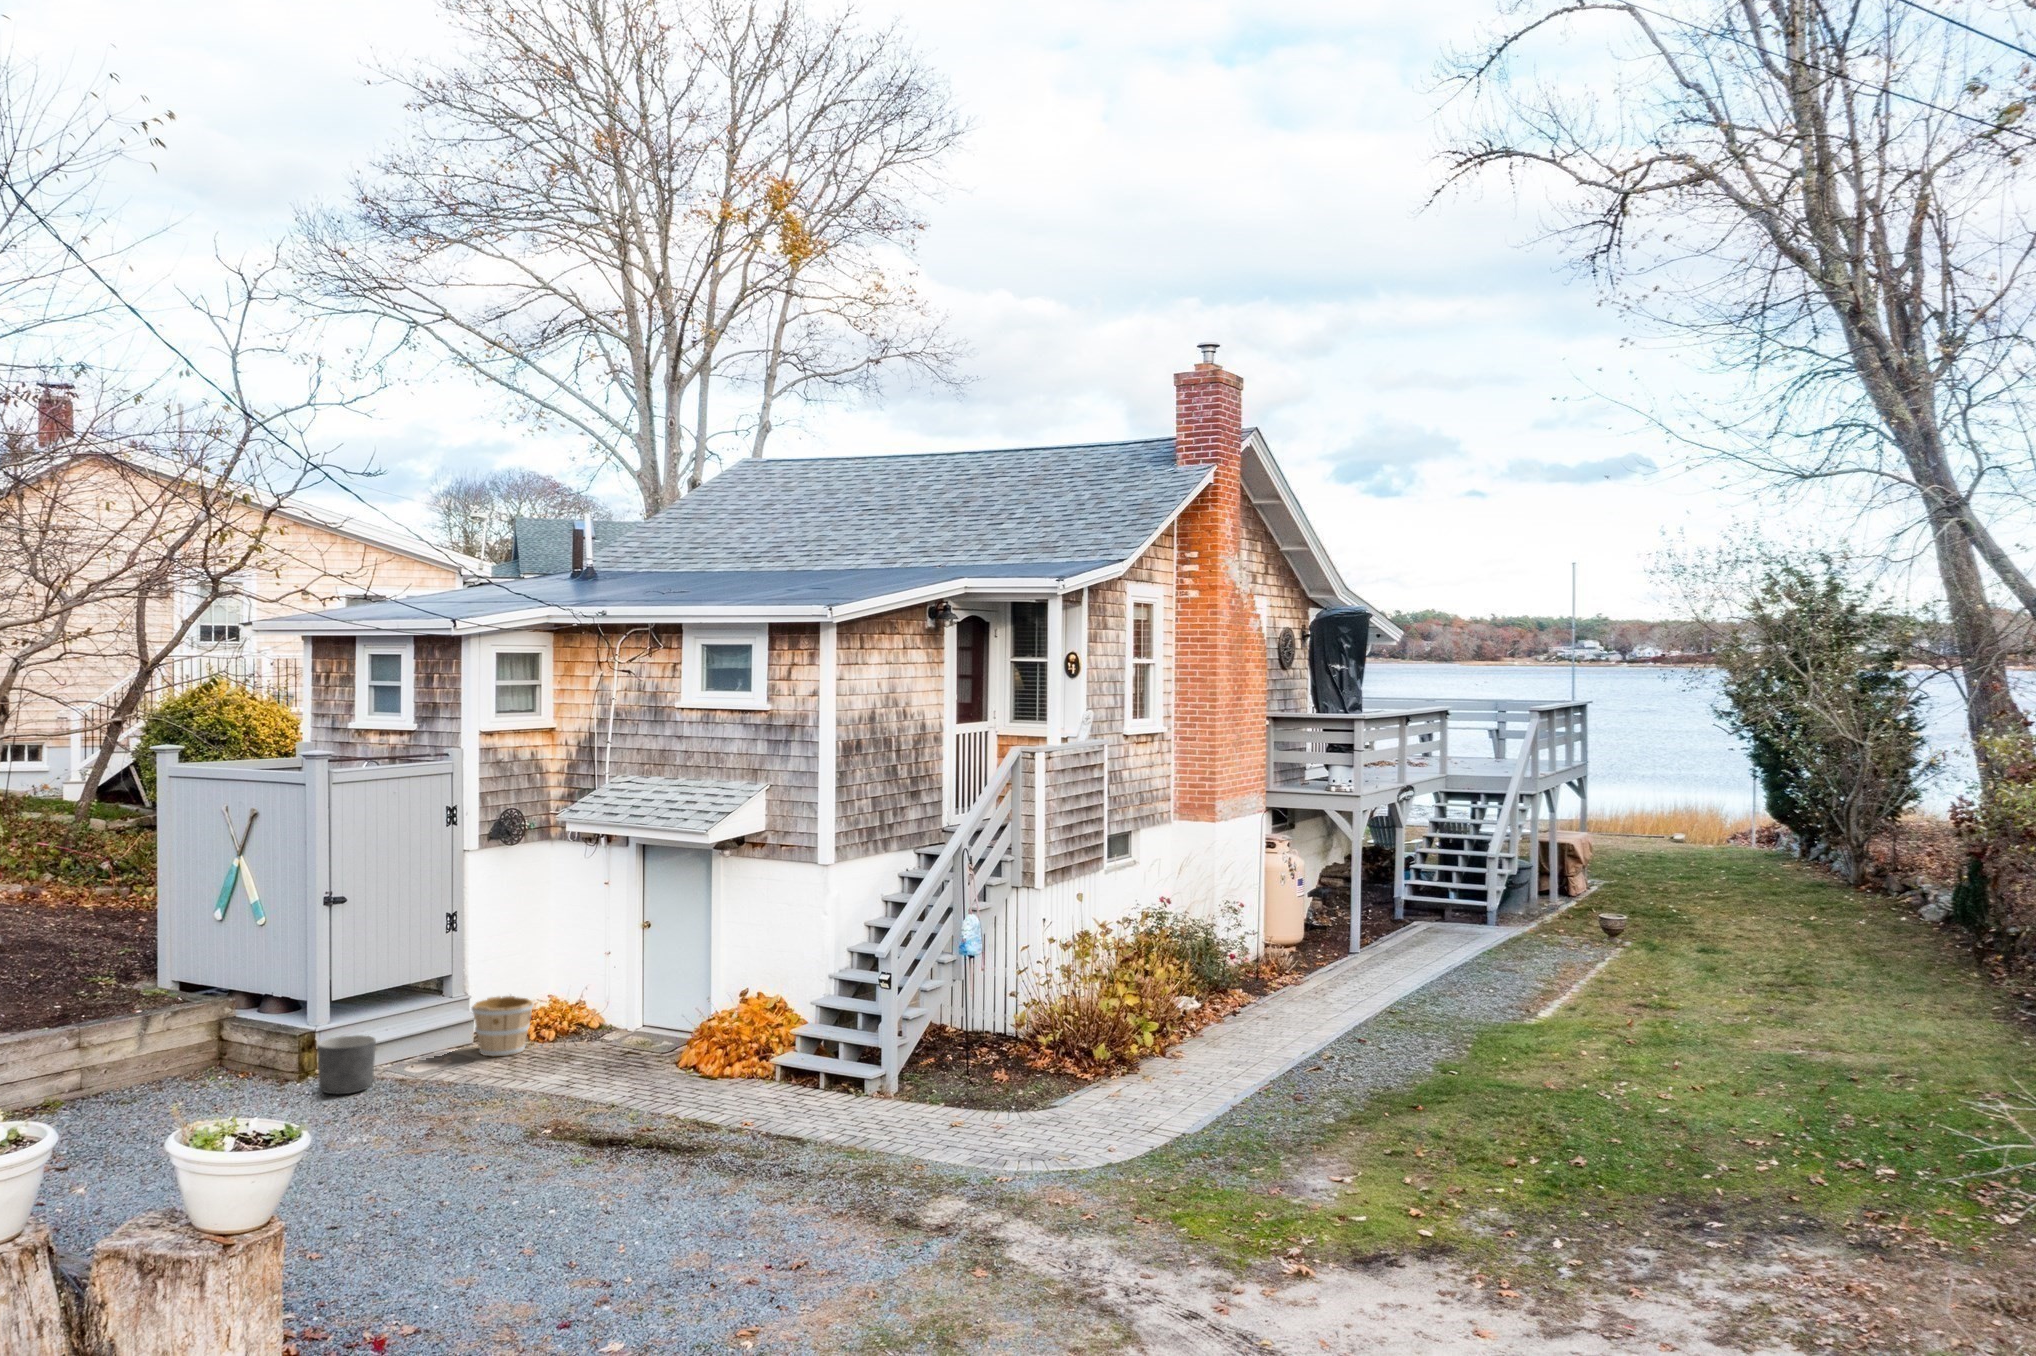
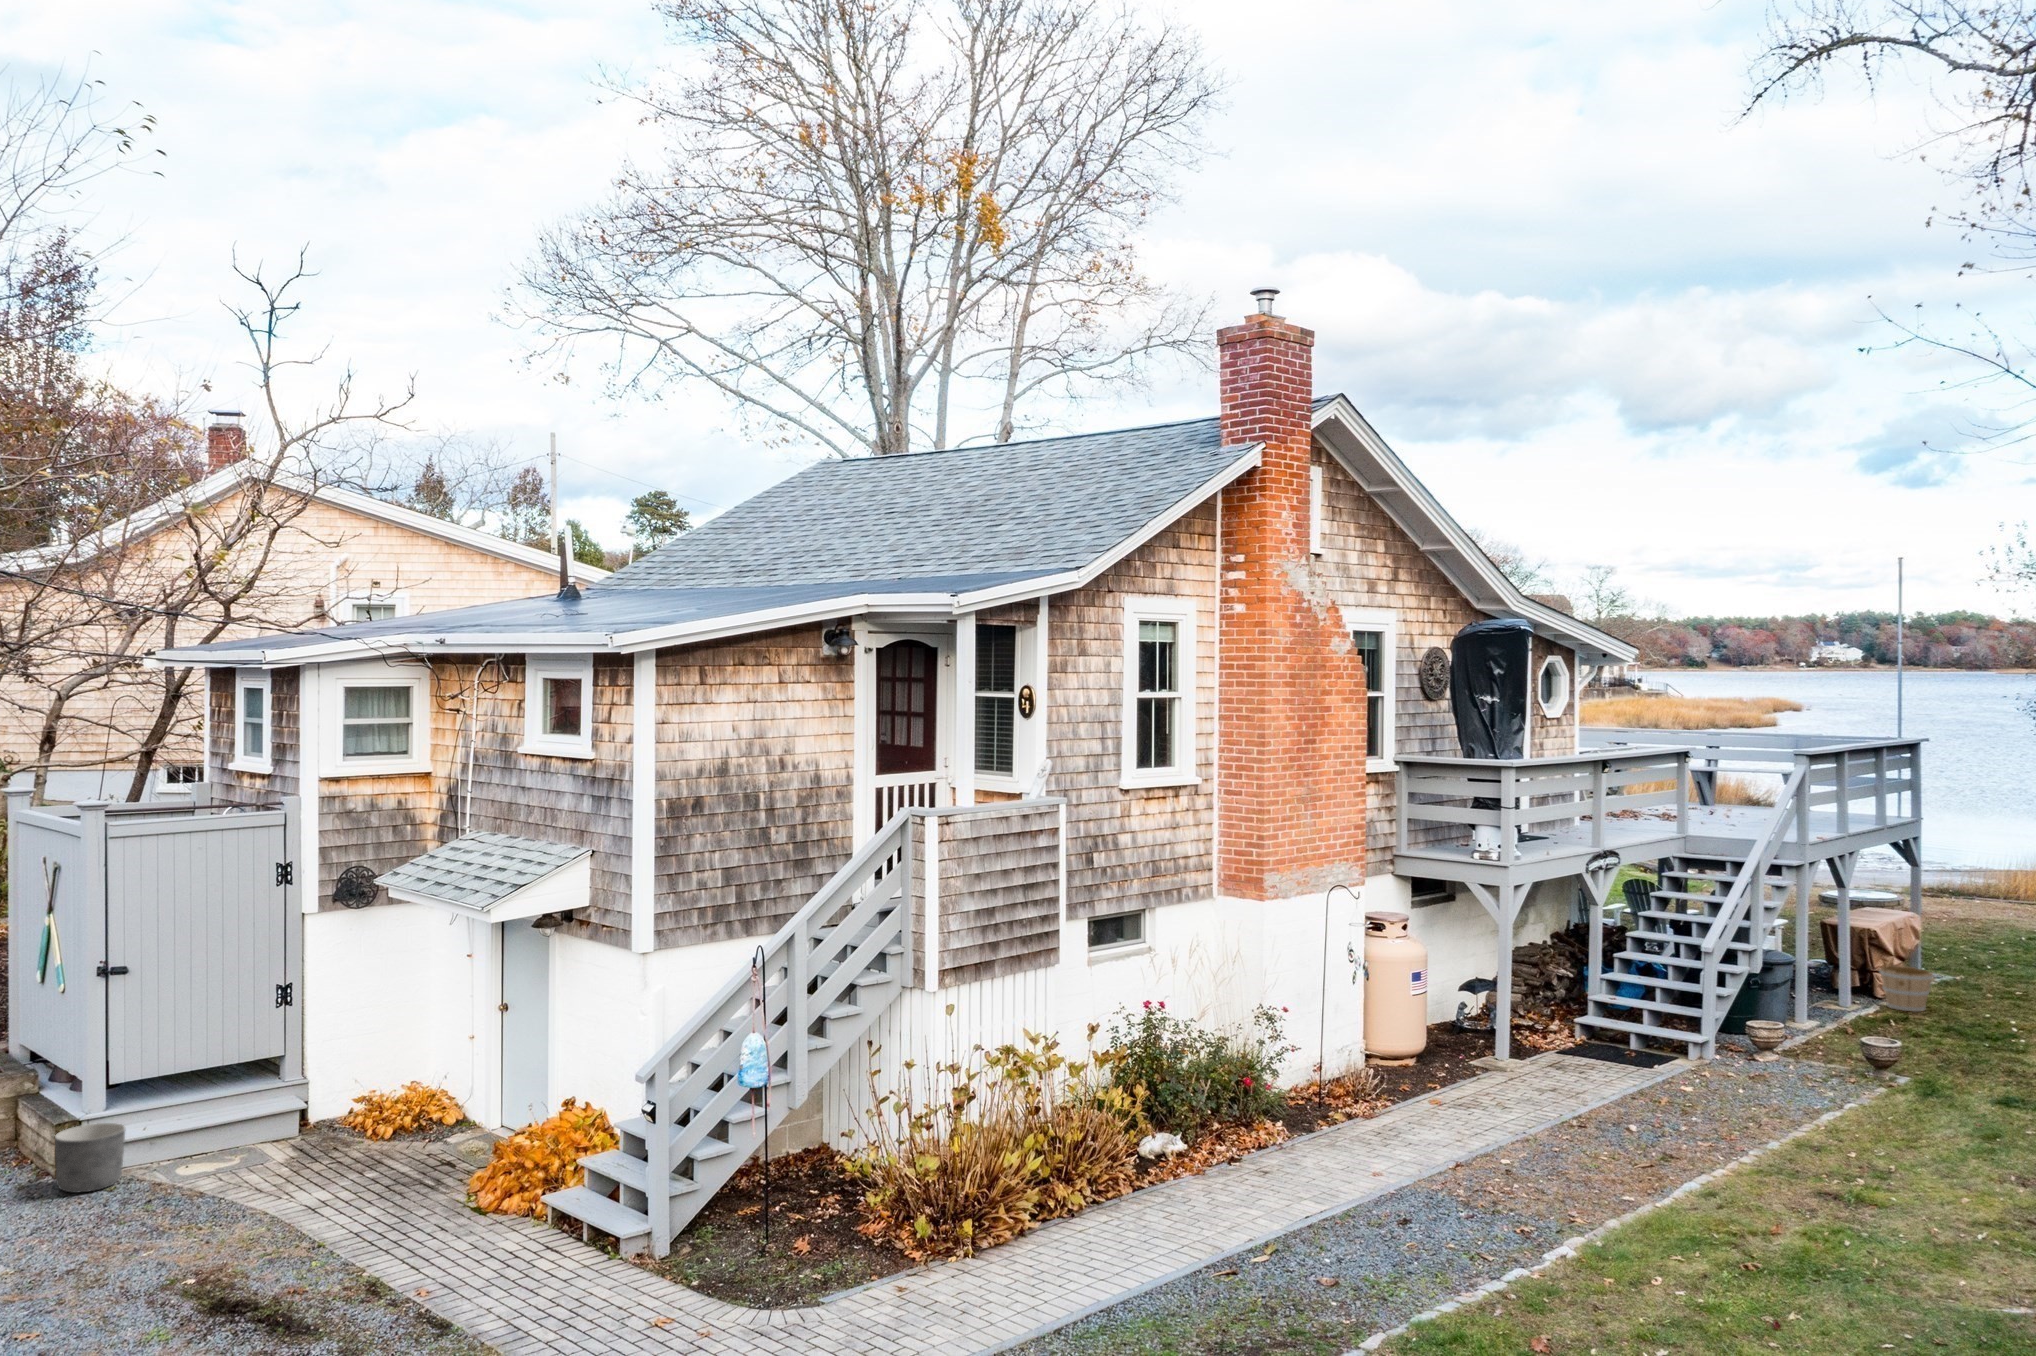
wooden bucket: present [472,996,534,1056] -> present [1880,965,1933,1012]

